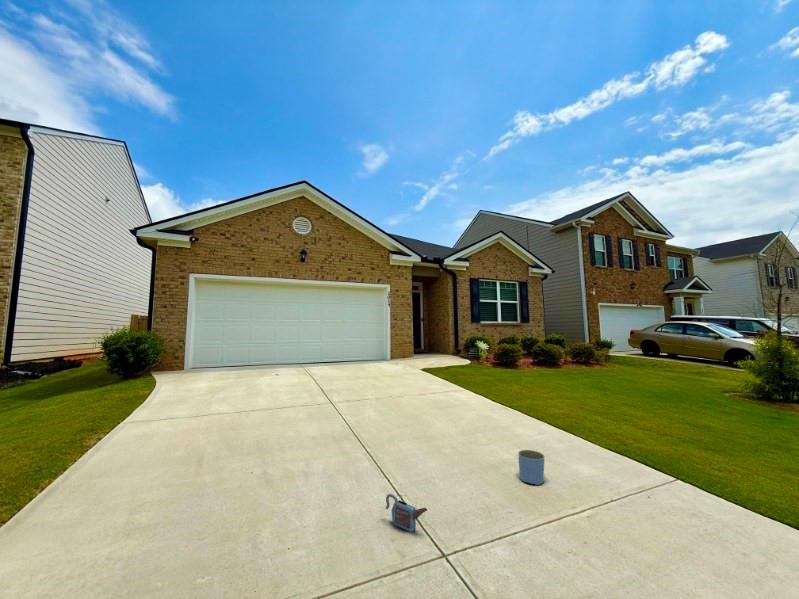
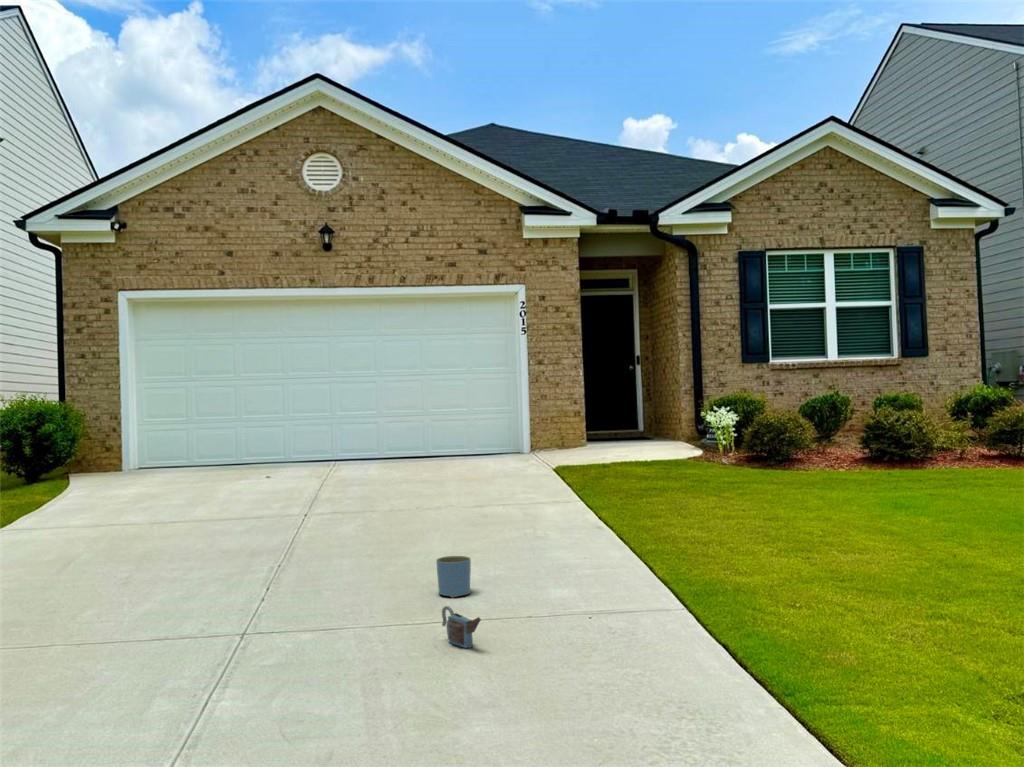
watering can: present [386,494,427,532] -> present [442,606,481,648]

